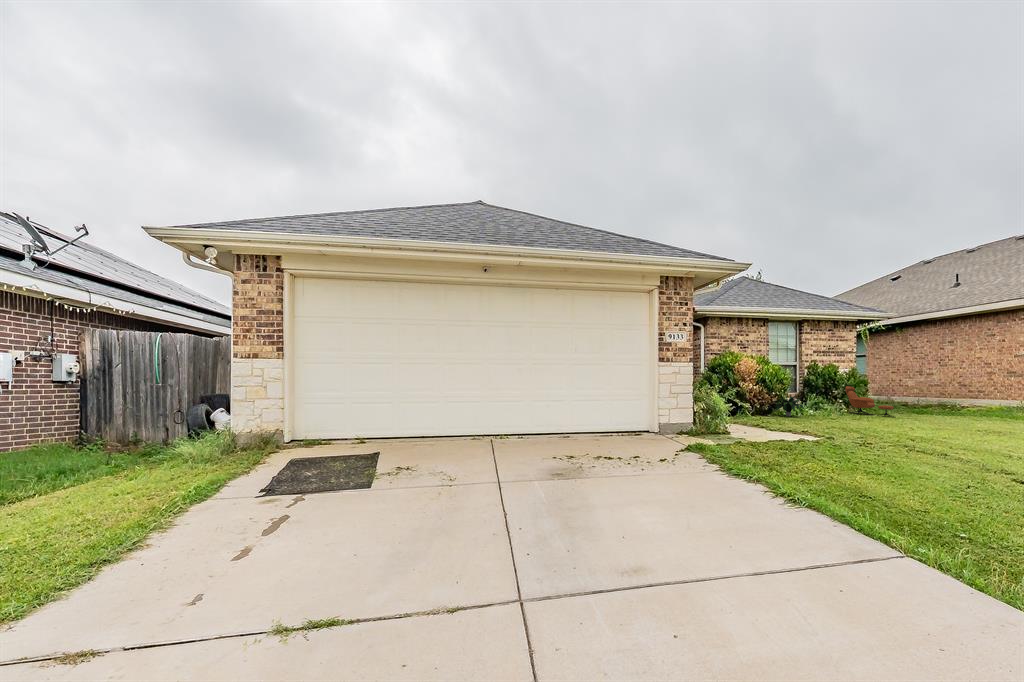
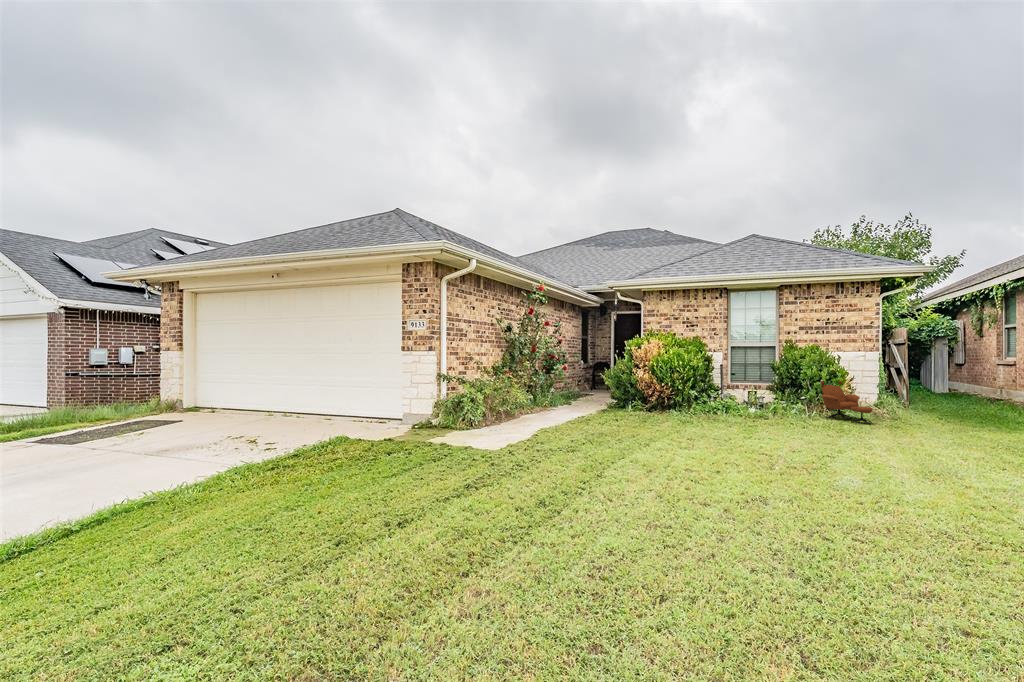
potted plant: present [775,396,804,416] -> none [677,387,715,416]

